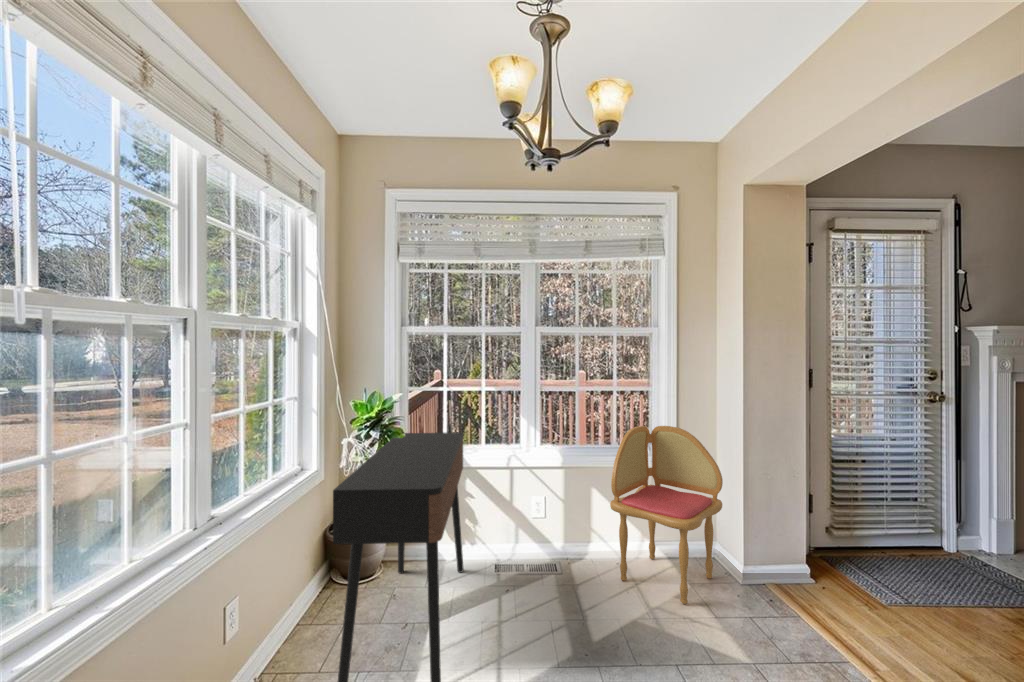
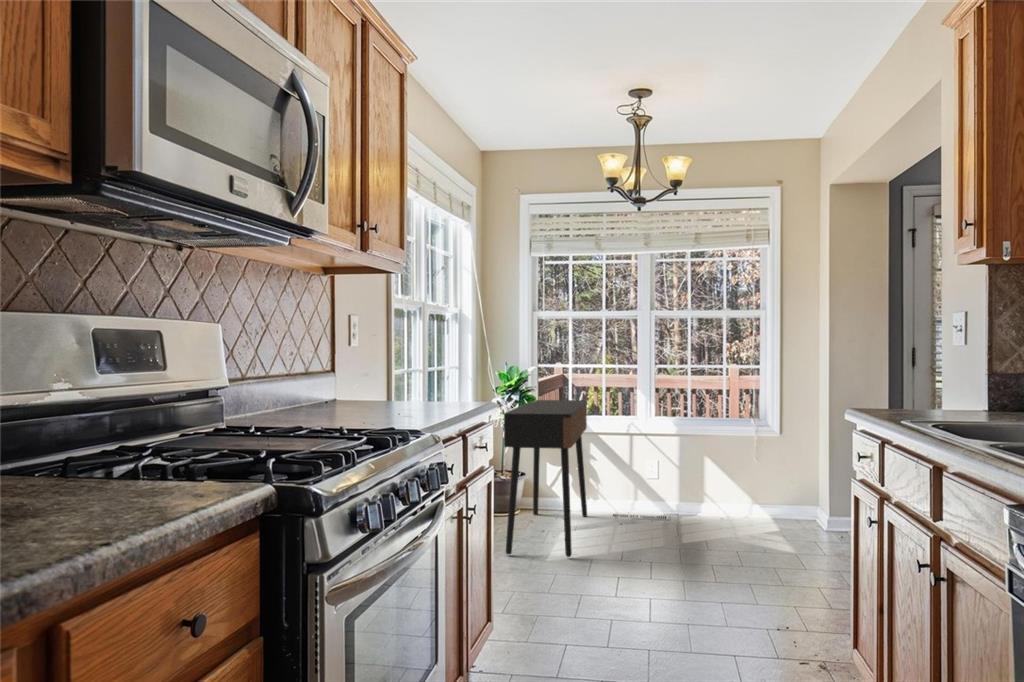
dining chair: present [610,426,723,604] -> none [712,399,813,536]

